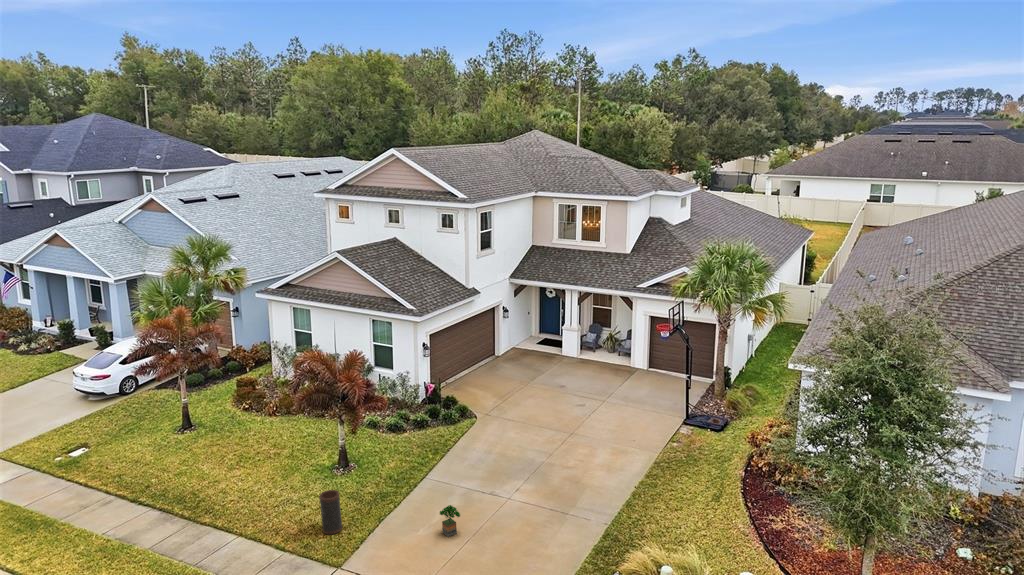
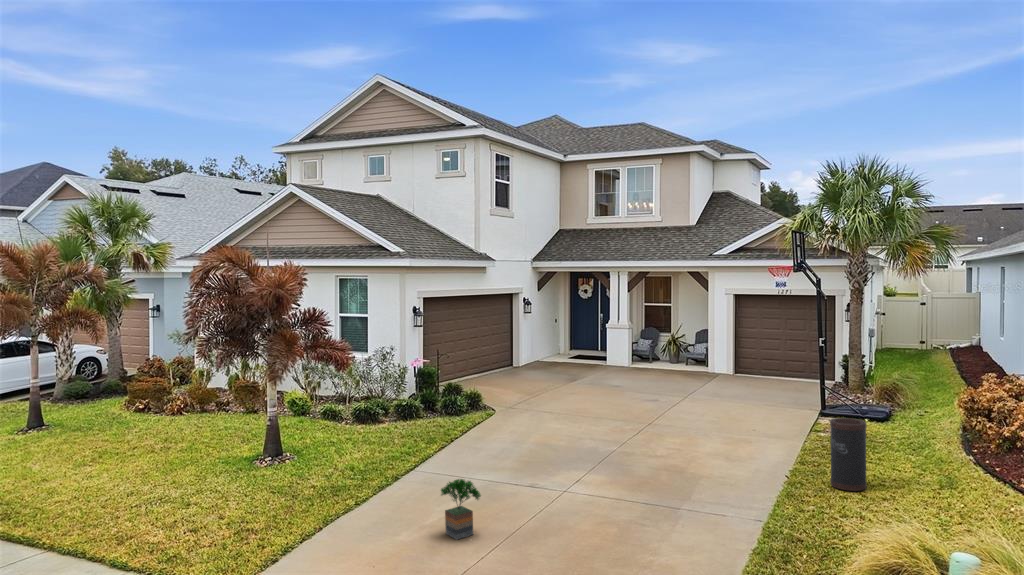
trash can: present [319,490,342,535] -> present [830,418,867,492]

